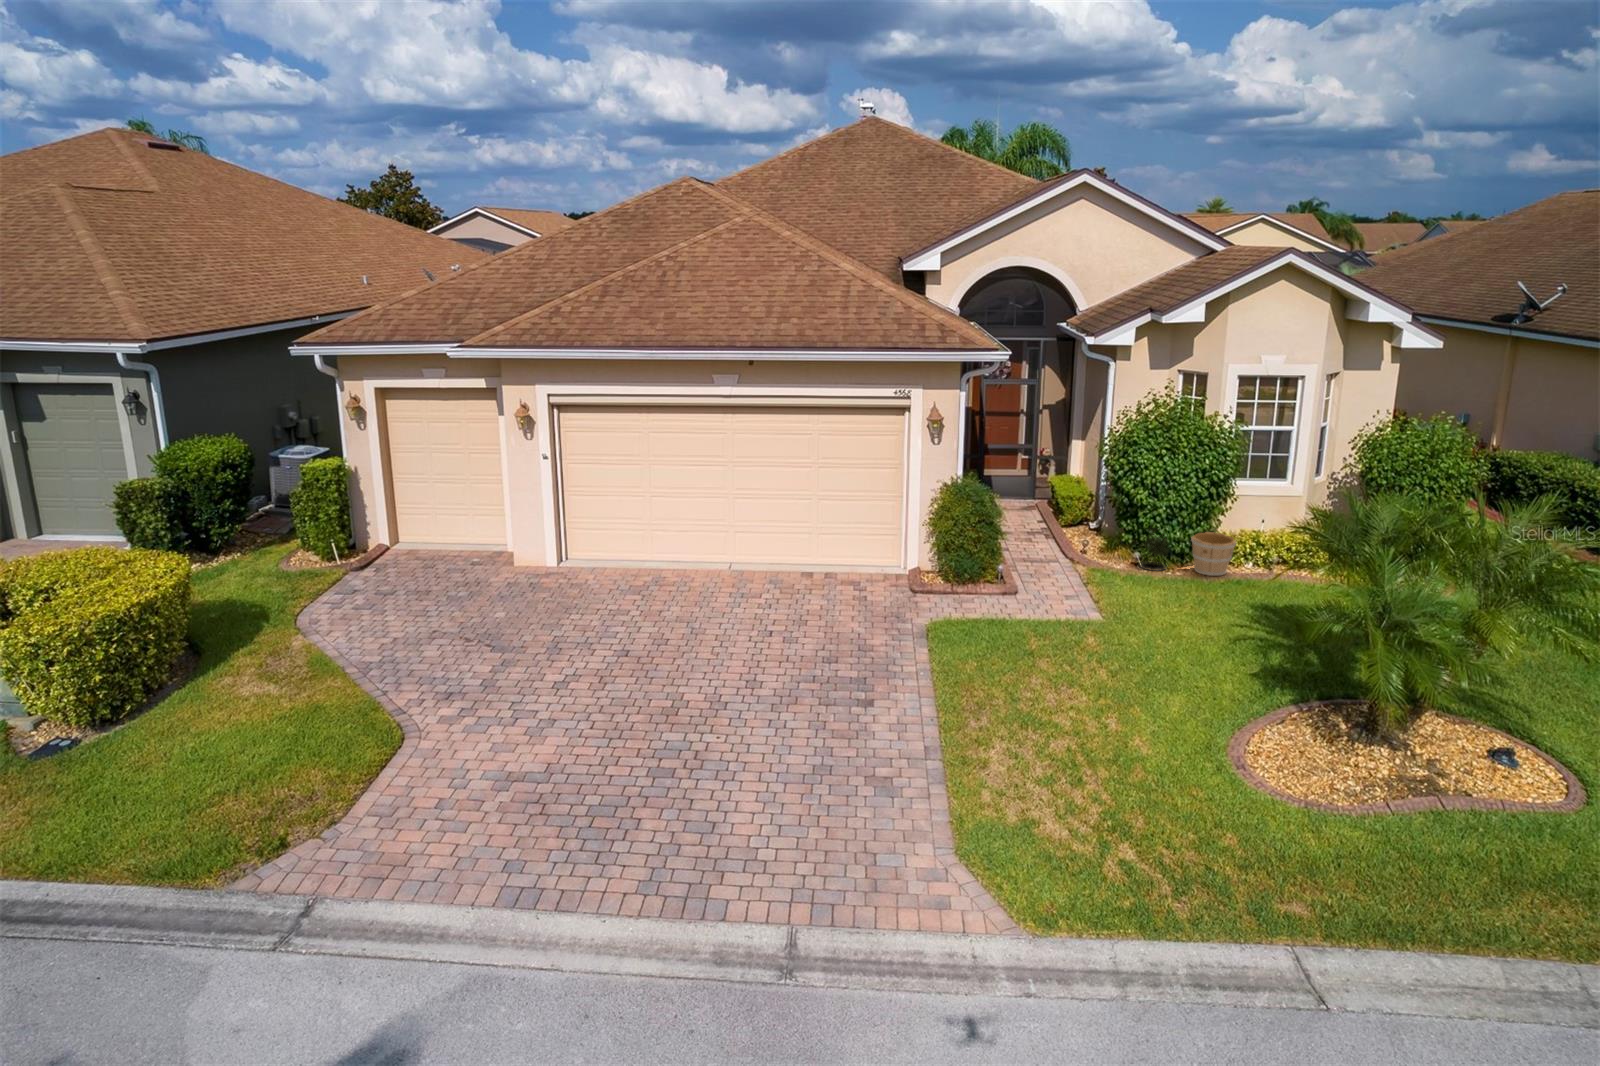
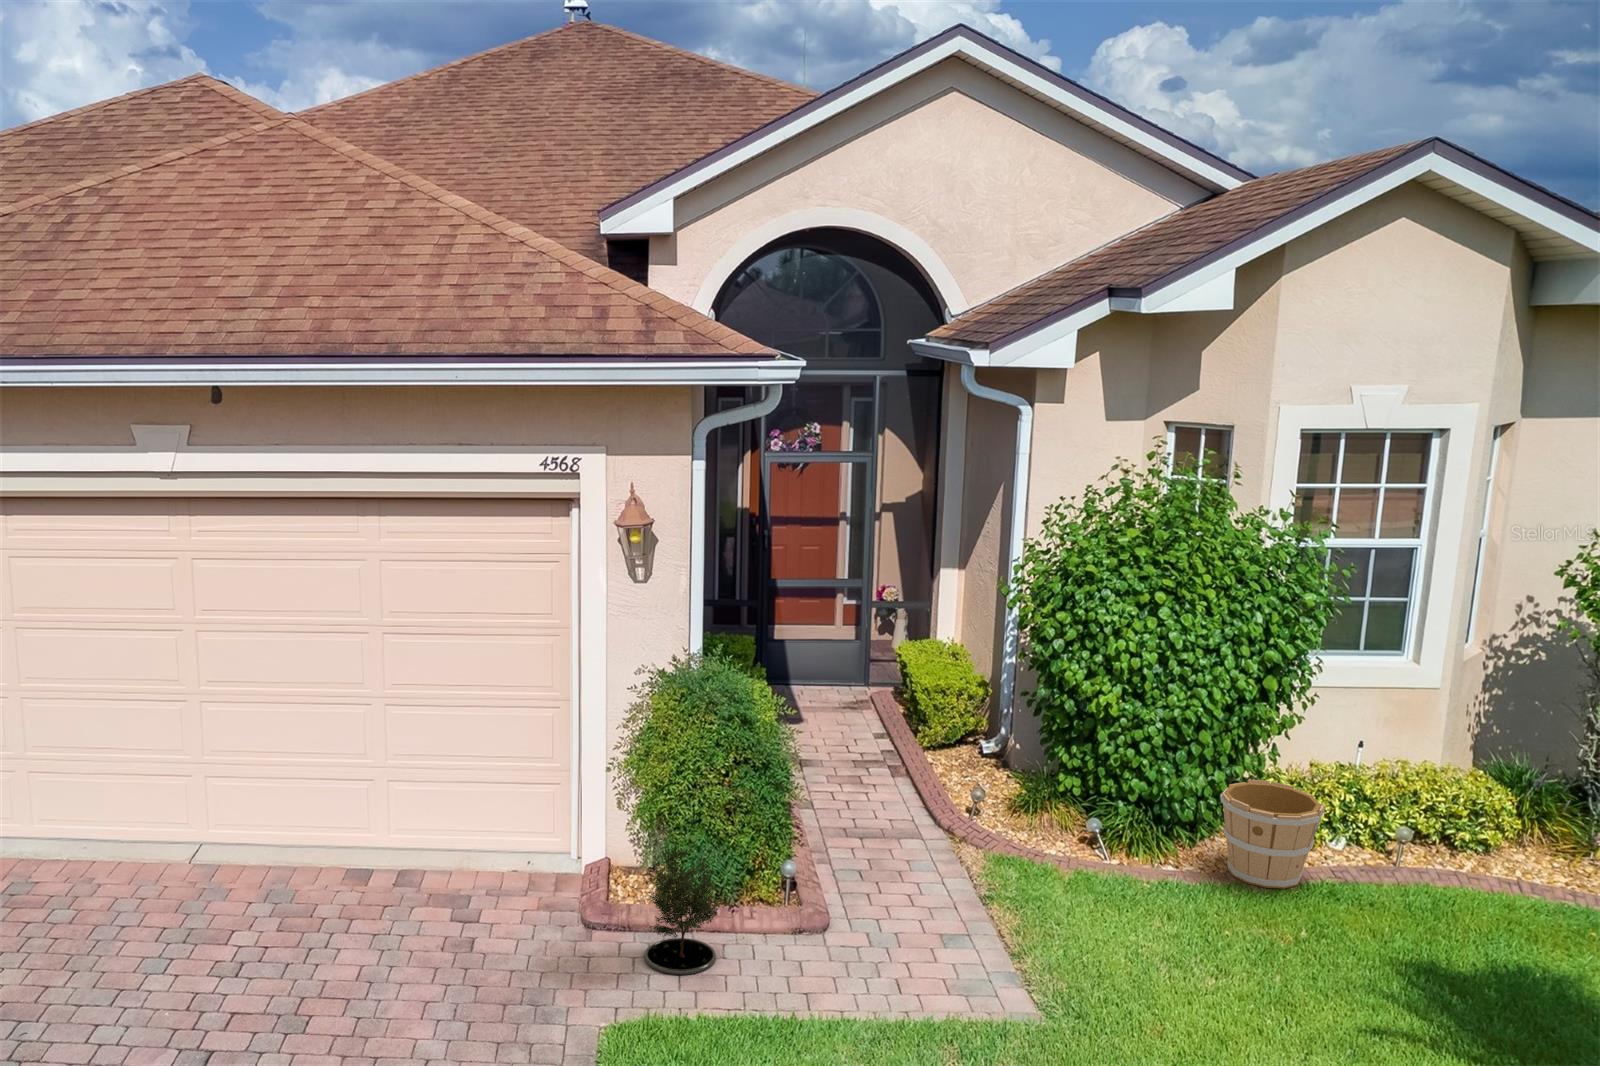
potted tree: present [1141,525,1168,571] -> present [644,838,723,975]

